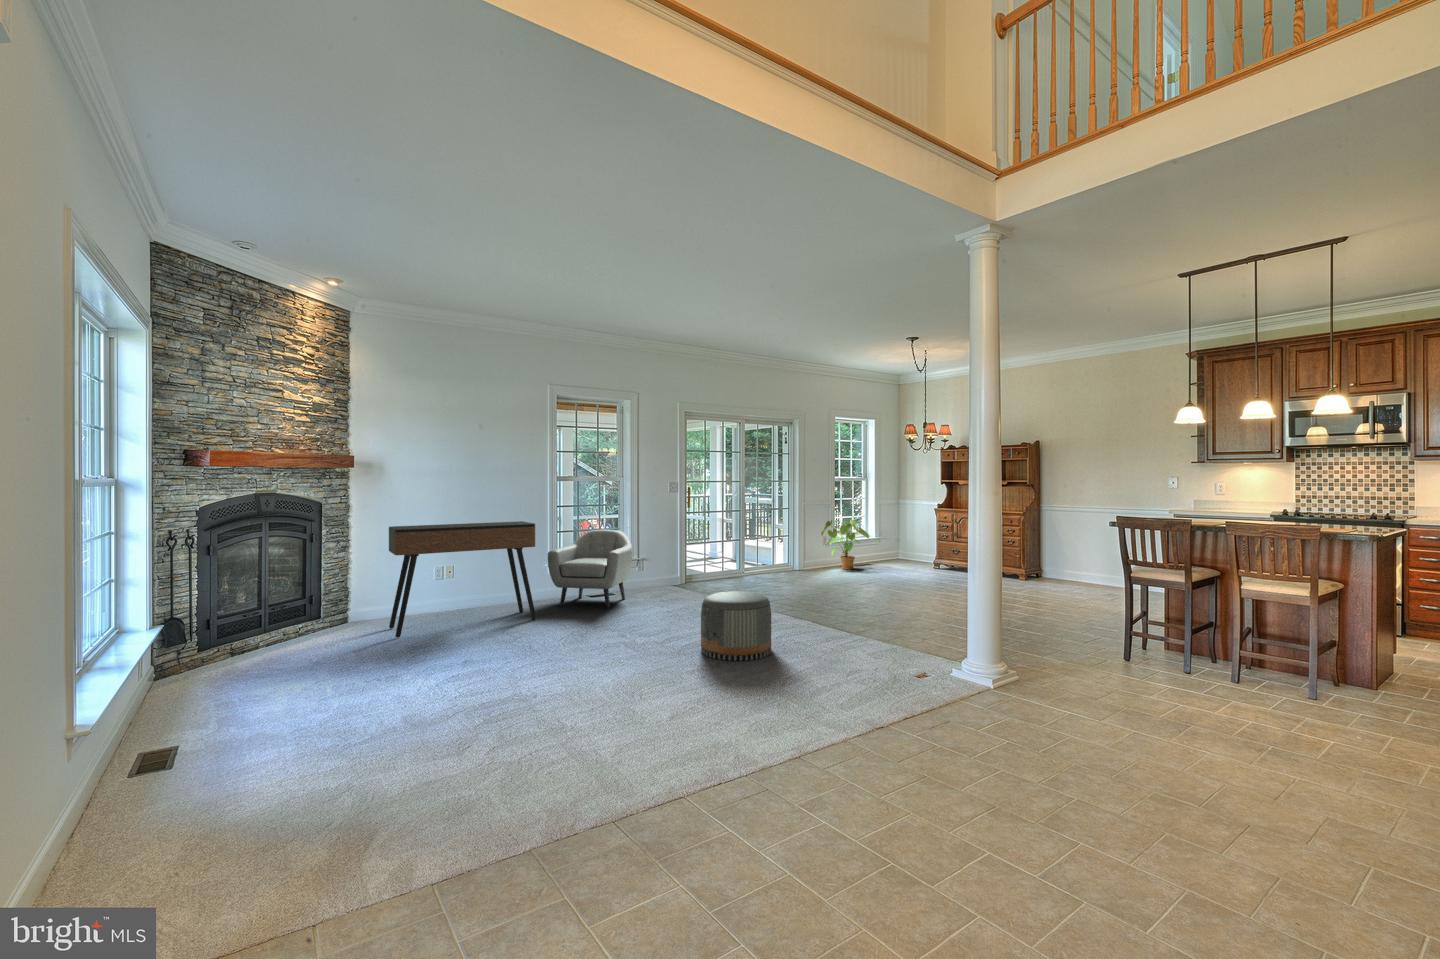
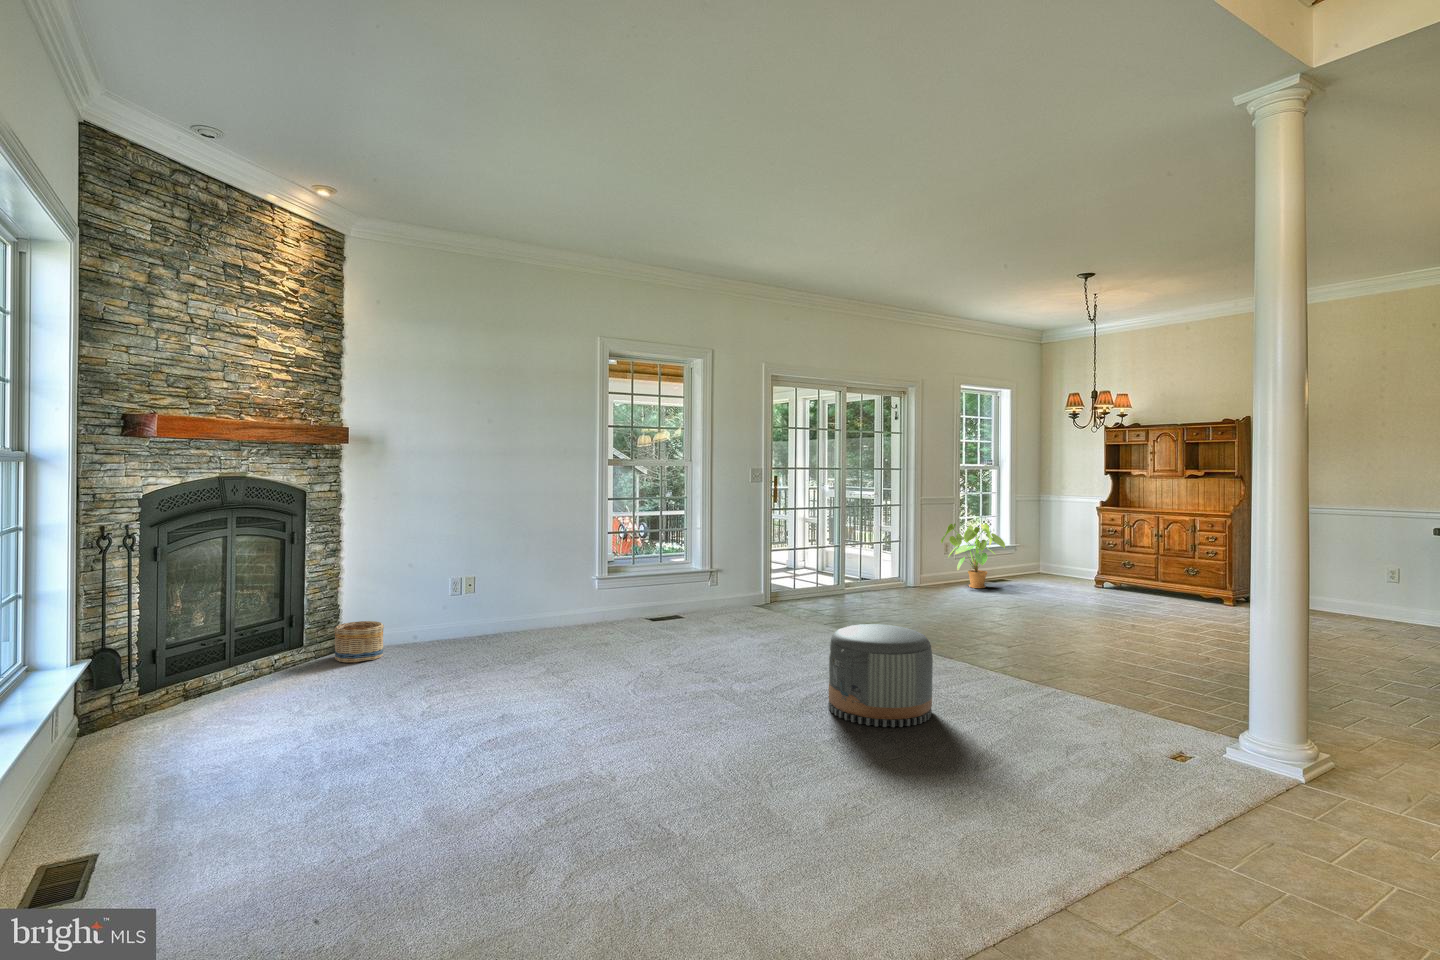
console table: present [389,521,536,637] -> none [394,519,587,675]
armchair: present [548,530,633,609] -> none [599,532,709,638]
basket: none [342,600,381,631] -> present [334,621,384,663]

